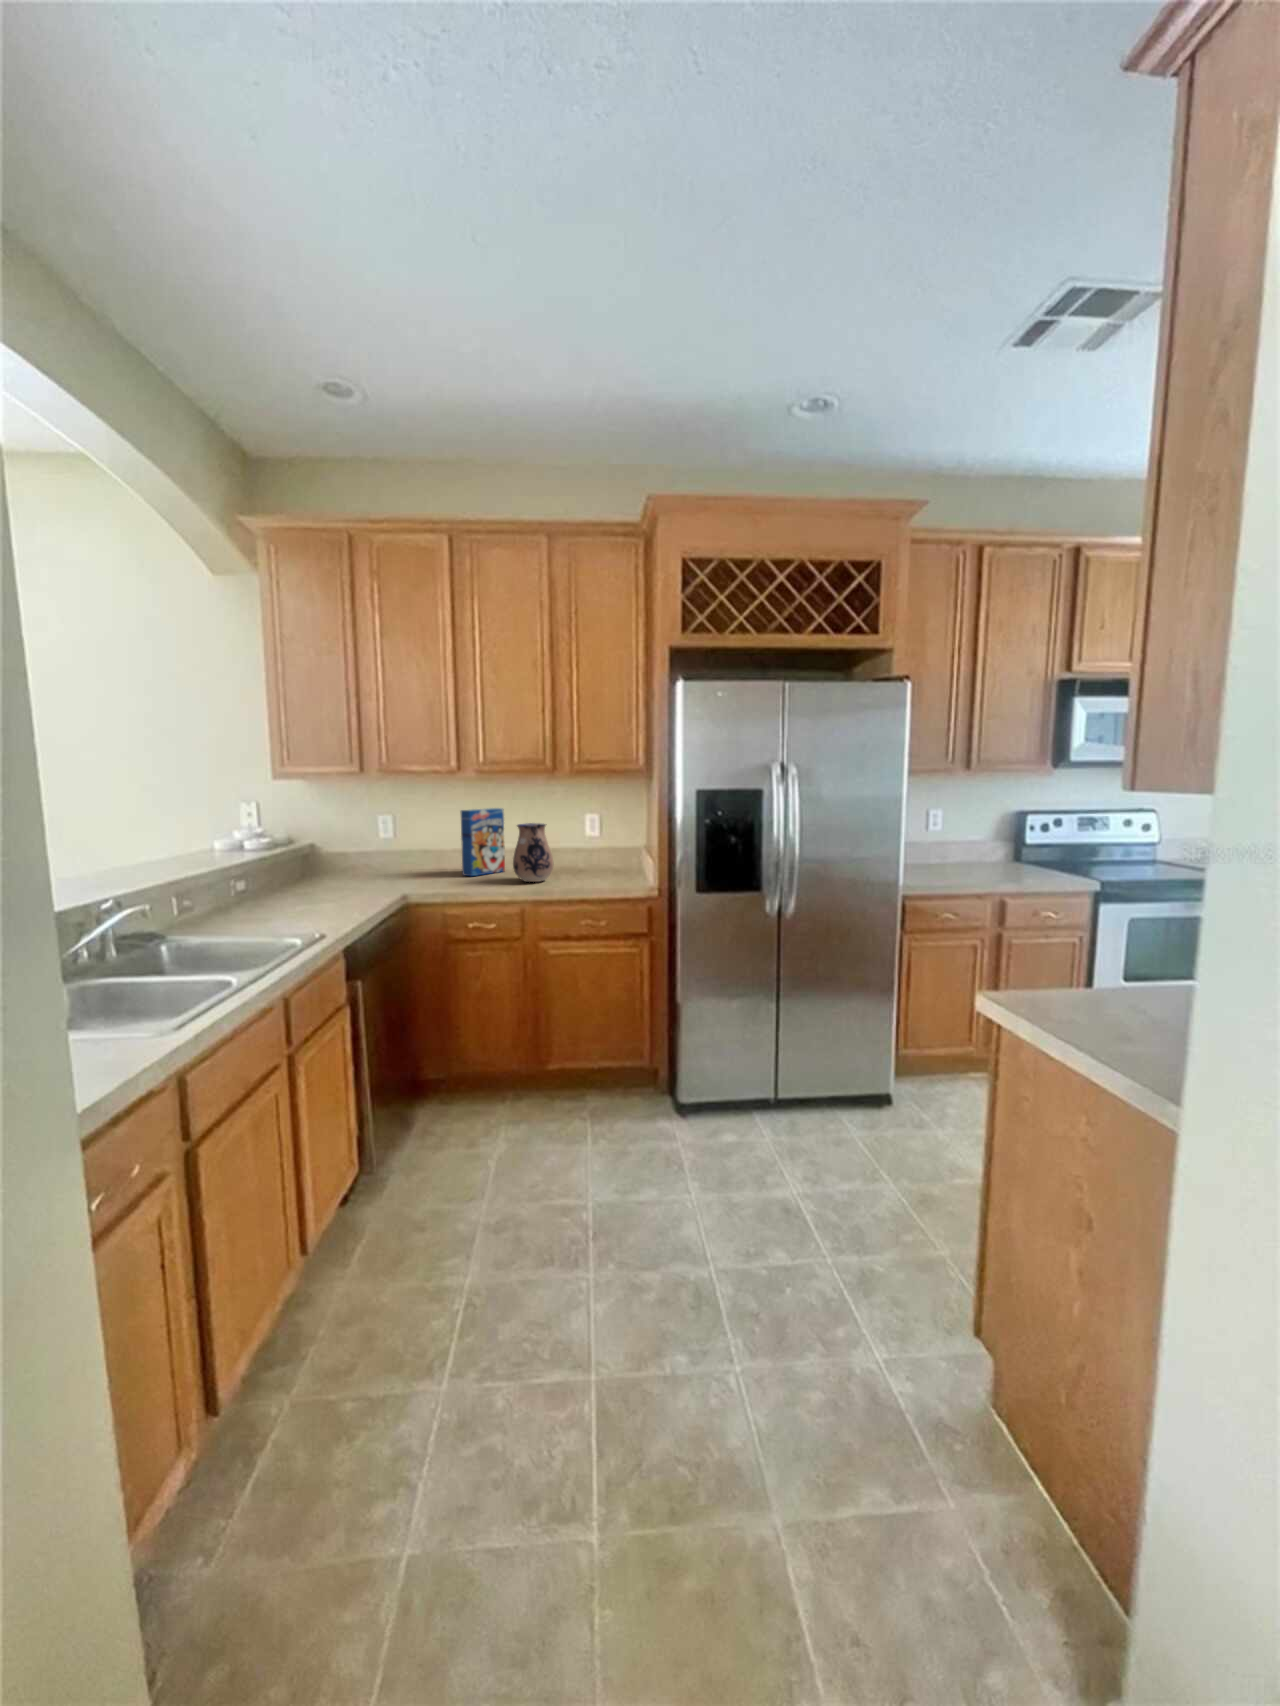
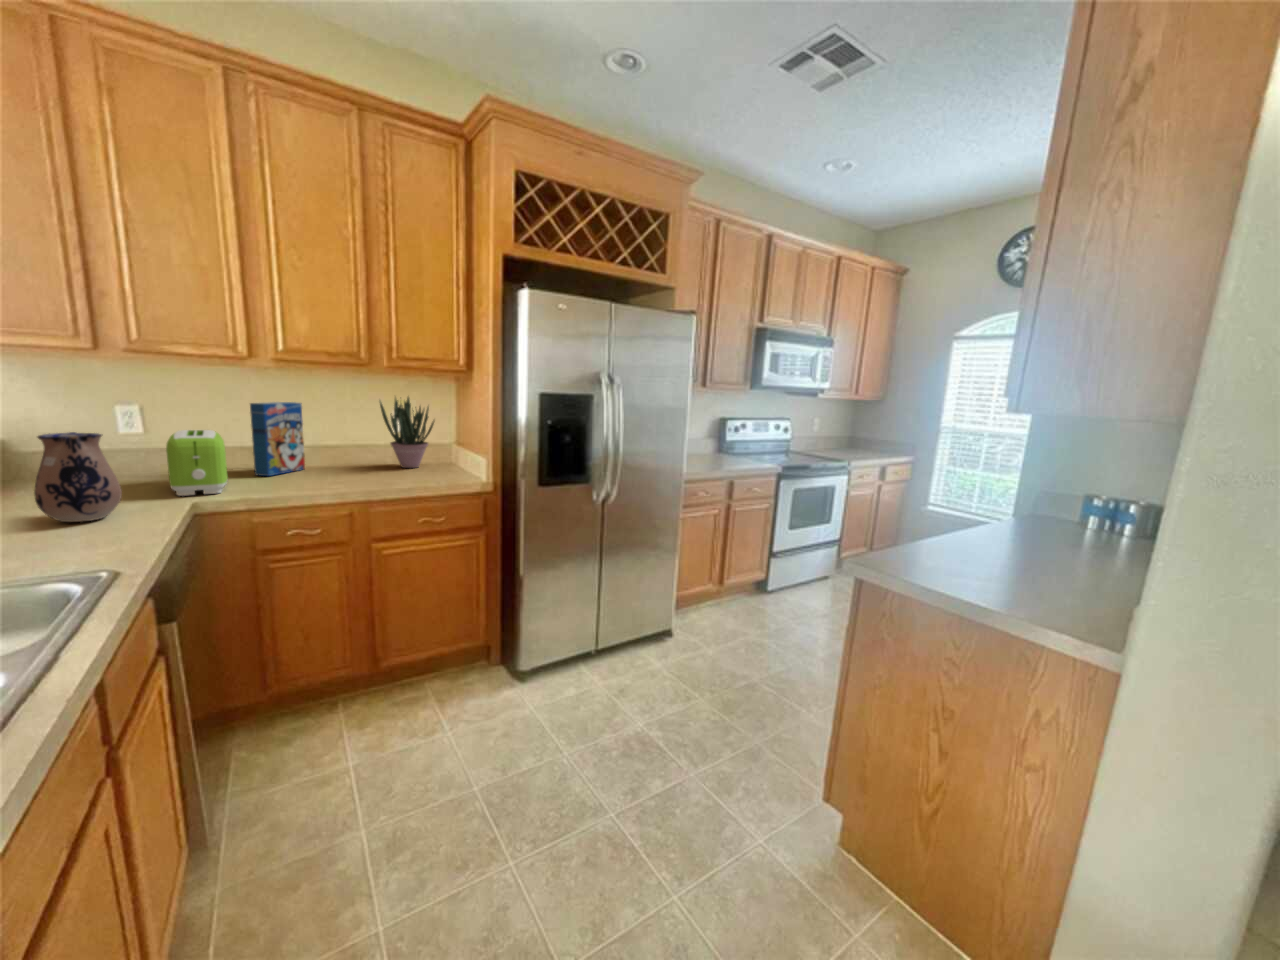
potted plant: none [568,797,619,872] -> present [380,397,434,468]
ceramic pitcher: present [513,823,553,882] -> present [34,432,122,522]
toaster: none [393,834,439,889] -> present [166,430,228,496]

